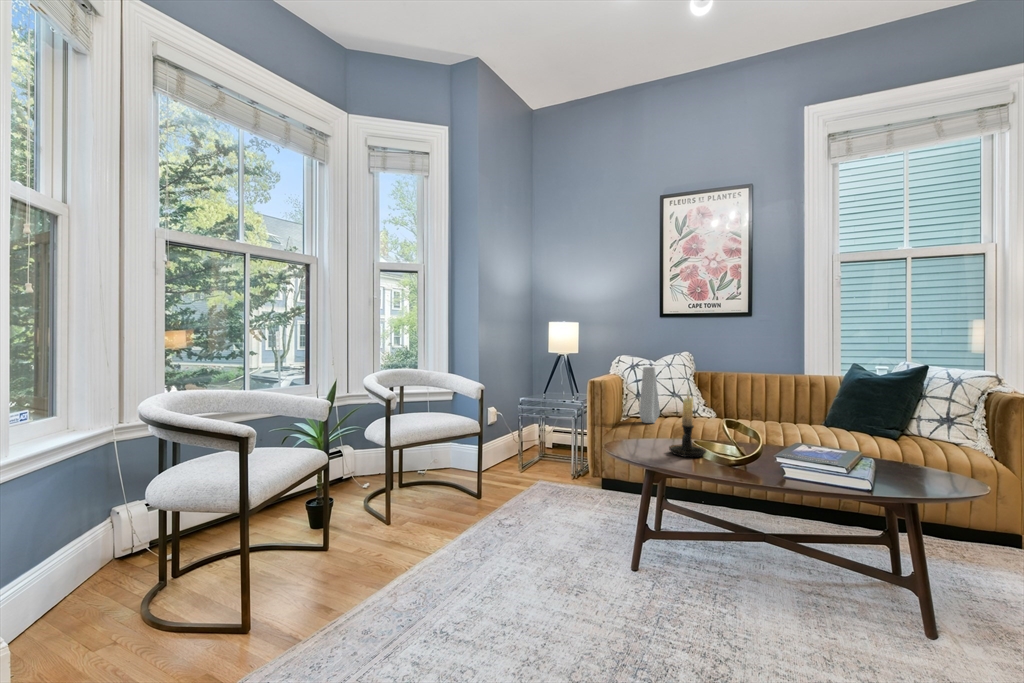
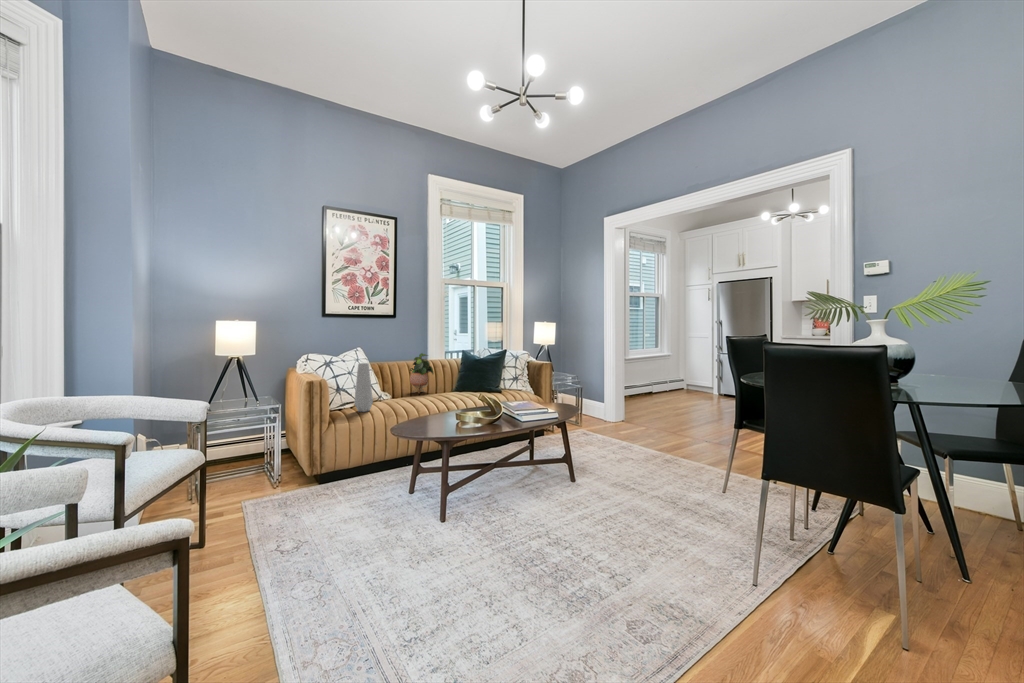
potted plant: none [755,364,790,419] -> present [410,353,433,392]
candle holder: present [669,389,706,457] -> none [443,377,469,428]

